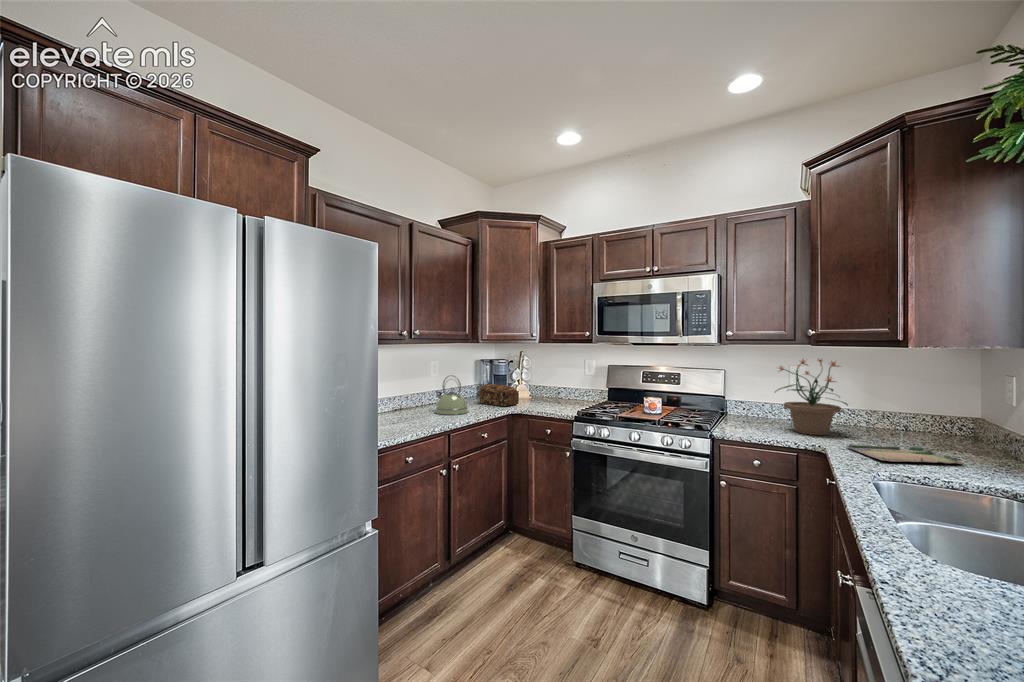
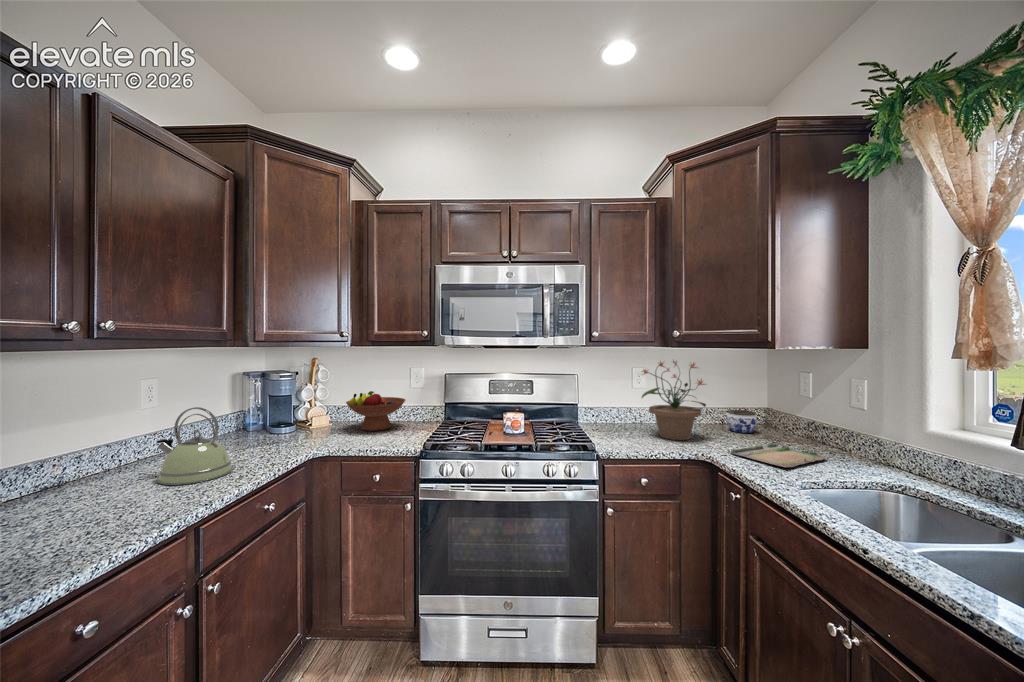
fruit bowl: none [537,376,579,404] -> present [346,391,406,431]
bread loaf: present [479,384,519,406] -> none [247,412,320,446]
jar: none [892,414,932,440] -> present [726,410,757,433]

